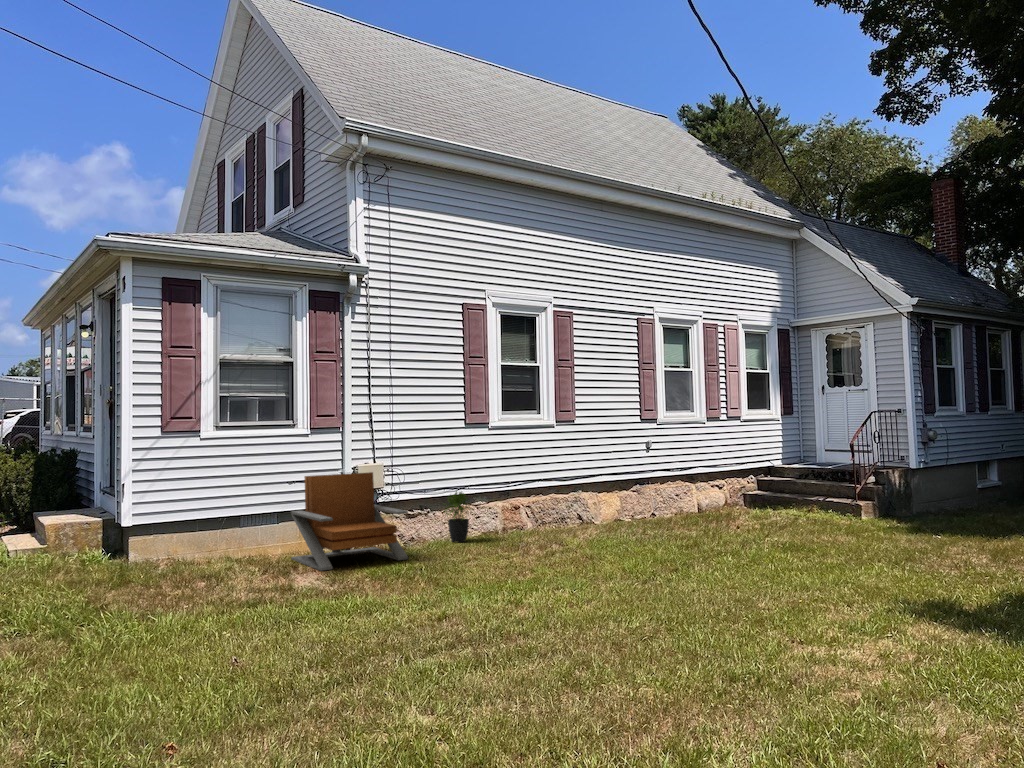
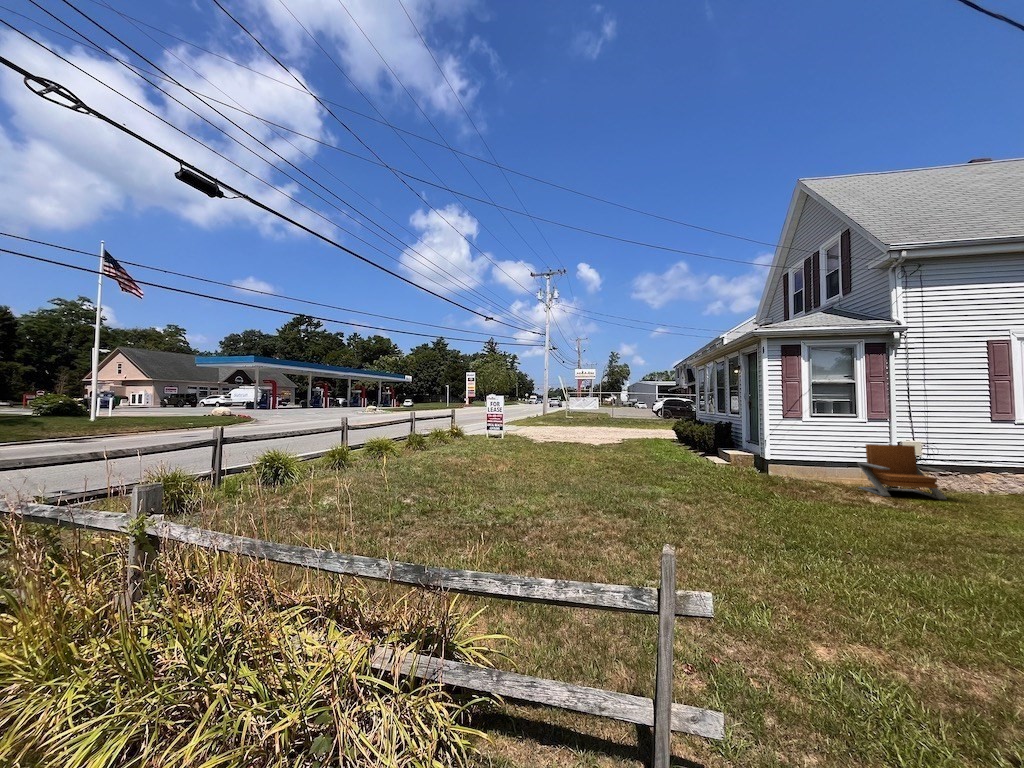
potted plant: present [444,491,473,542] -> none [972,463,1003,497]

